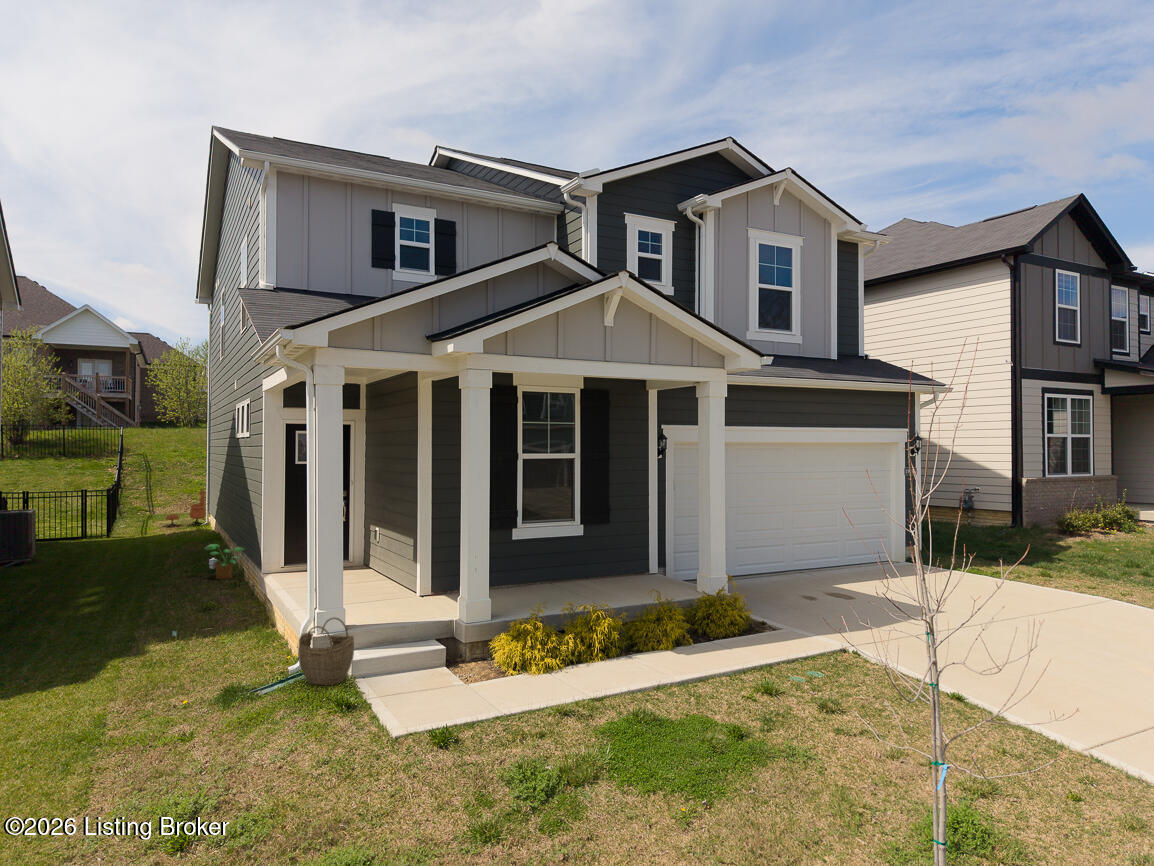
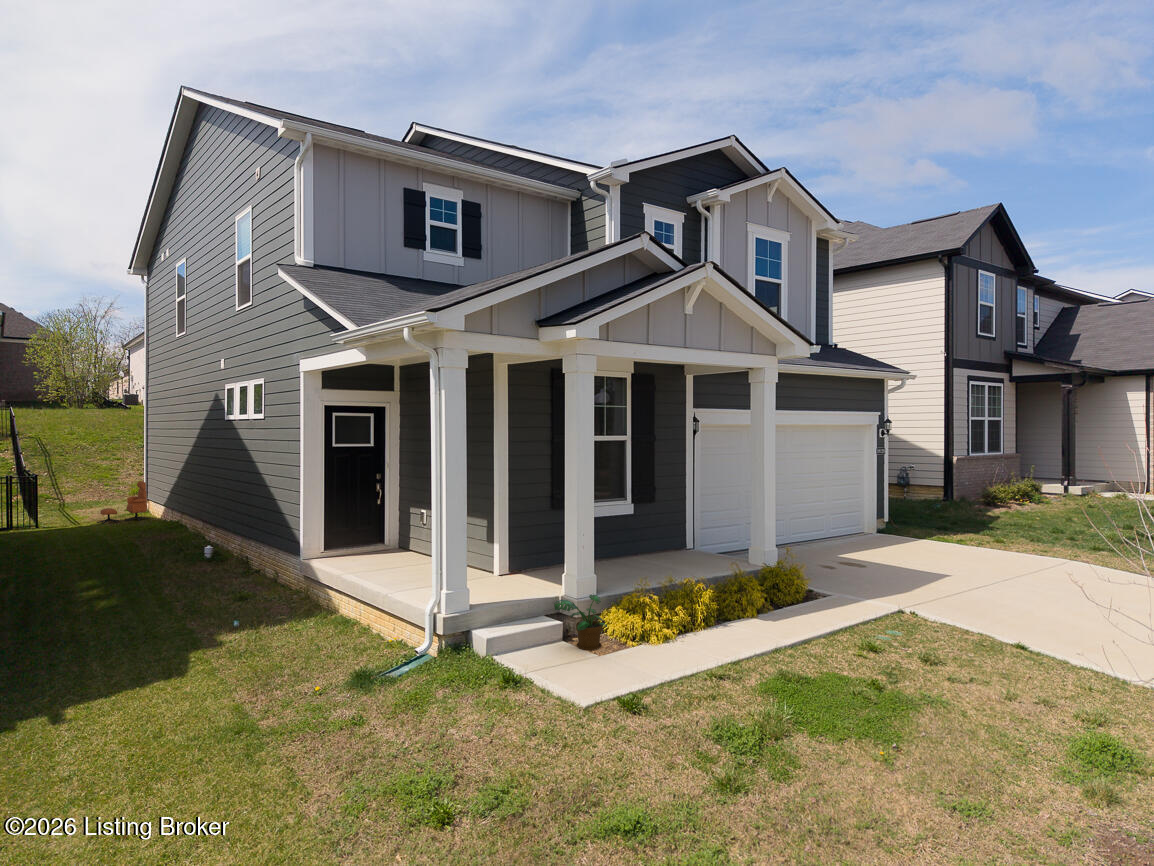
potted plant: present [205,544,244,579] -> present [554,595,607,650]
woven basket: present [298,618,354,686] -> none [438,598,490,664]

